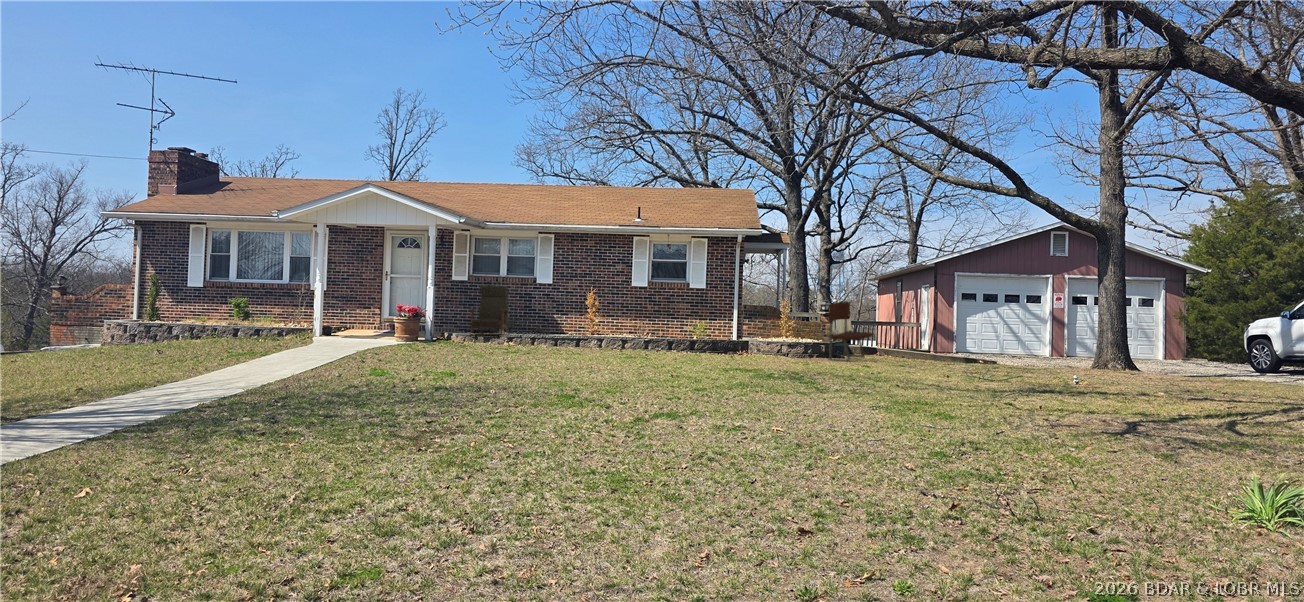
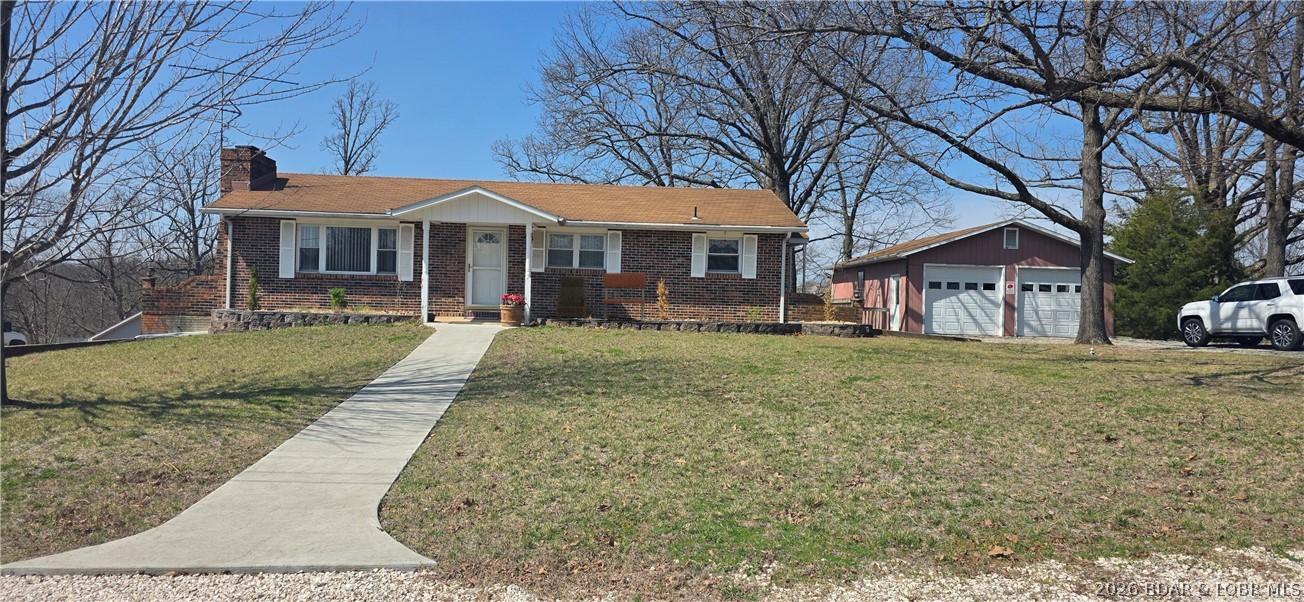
bench: present [829,302,873,362] -> present [602,273,646,321]

